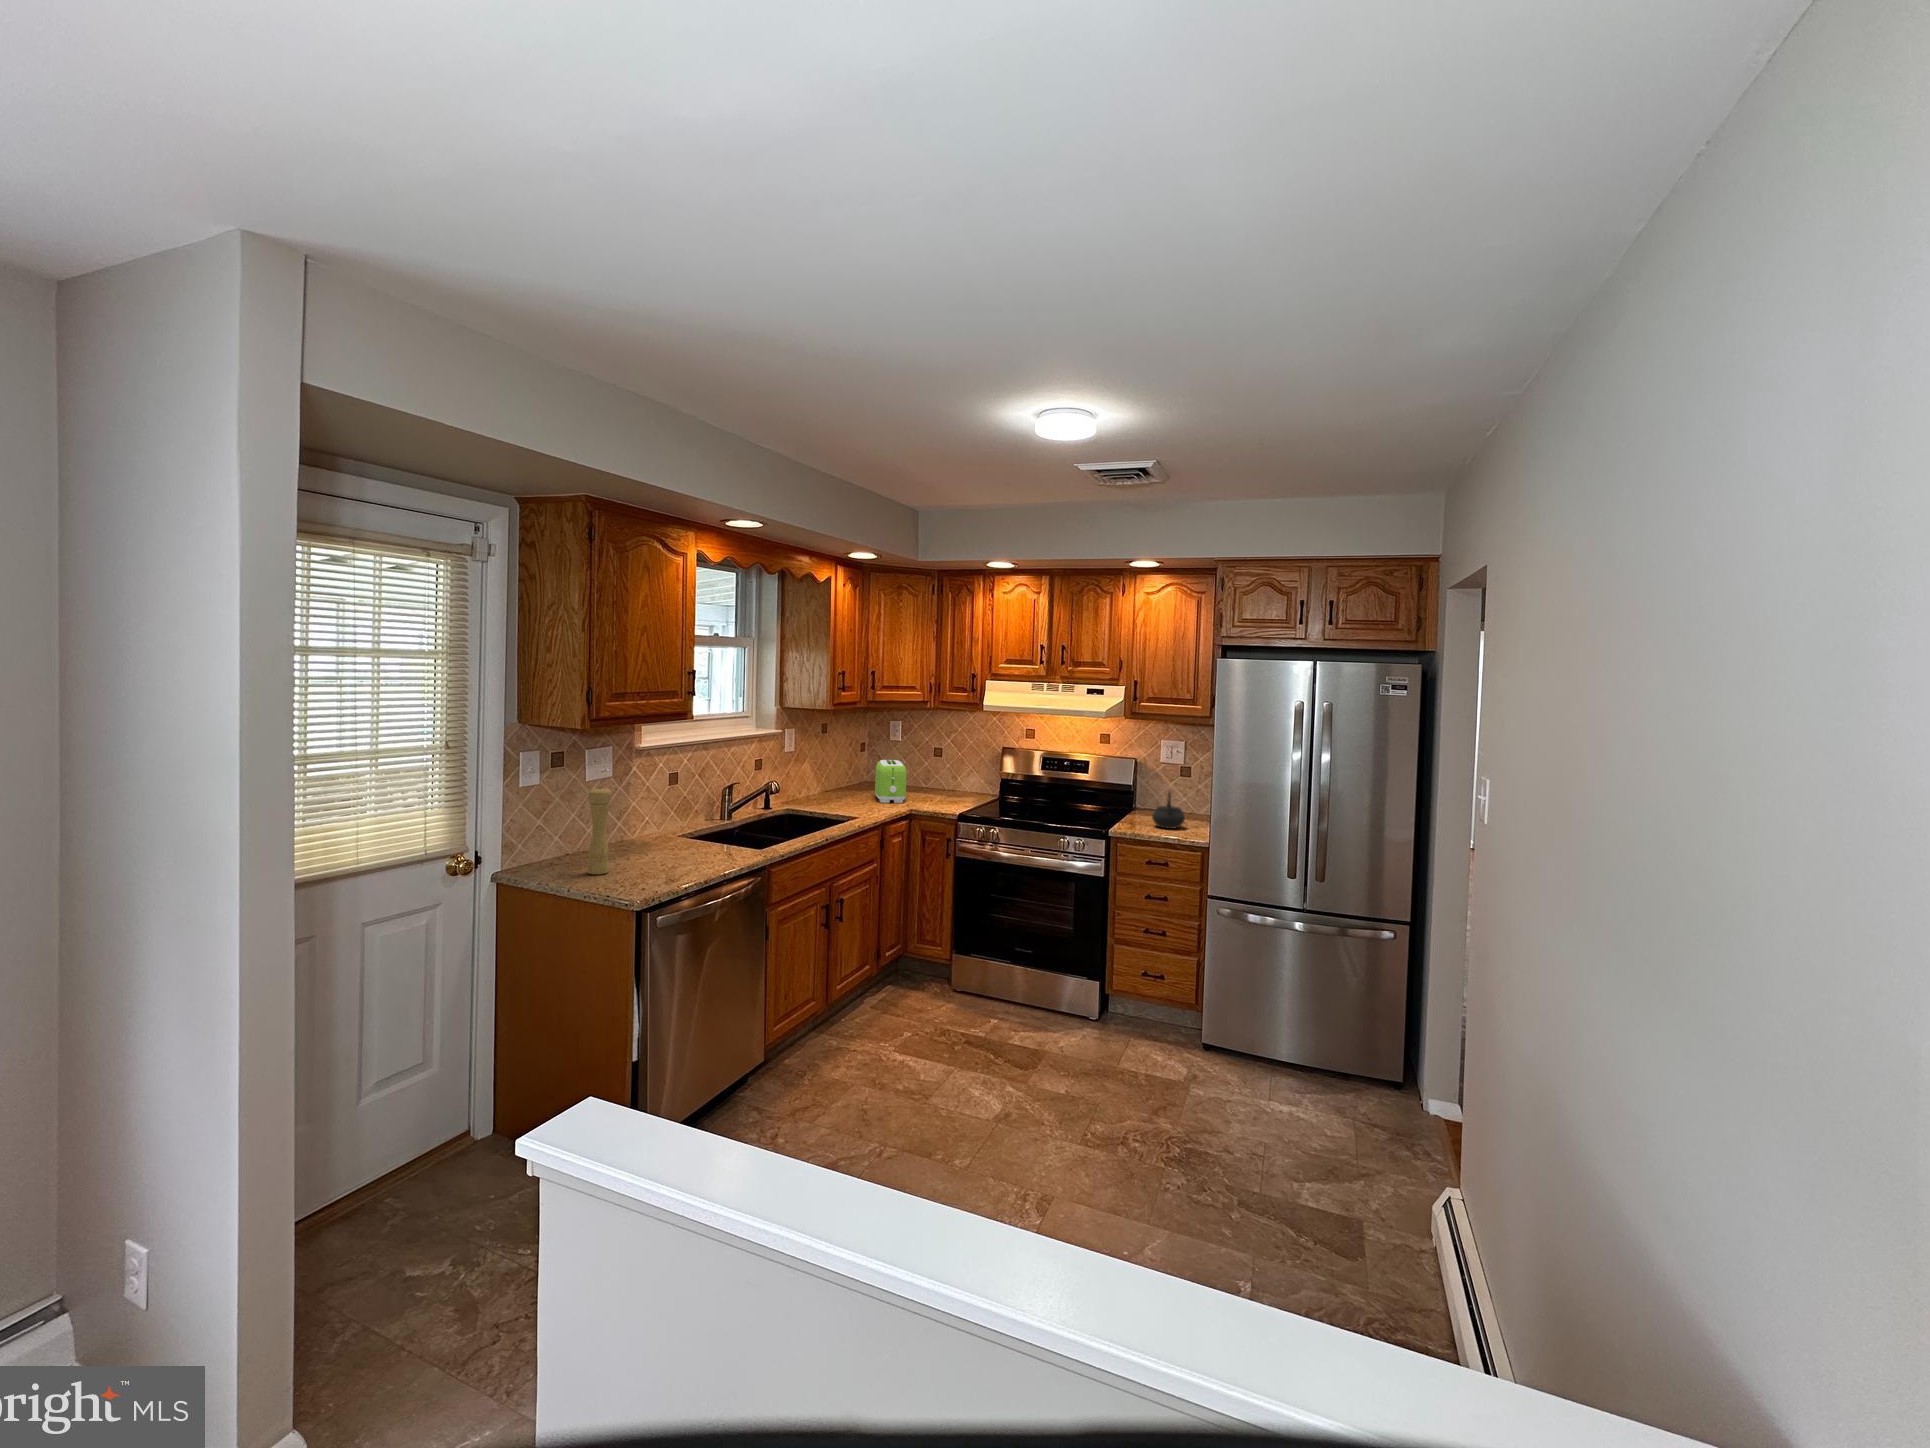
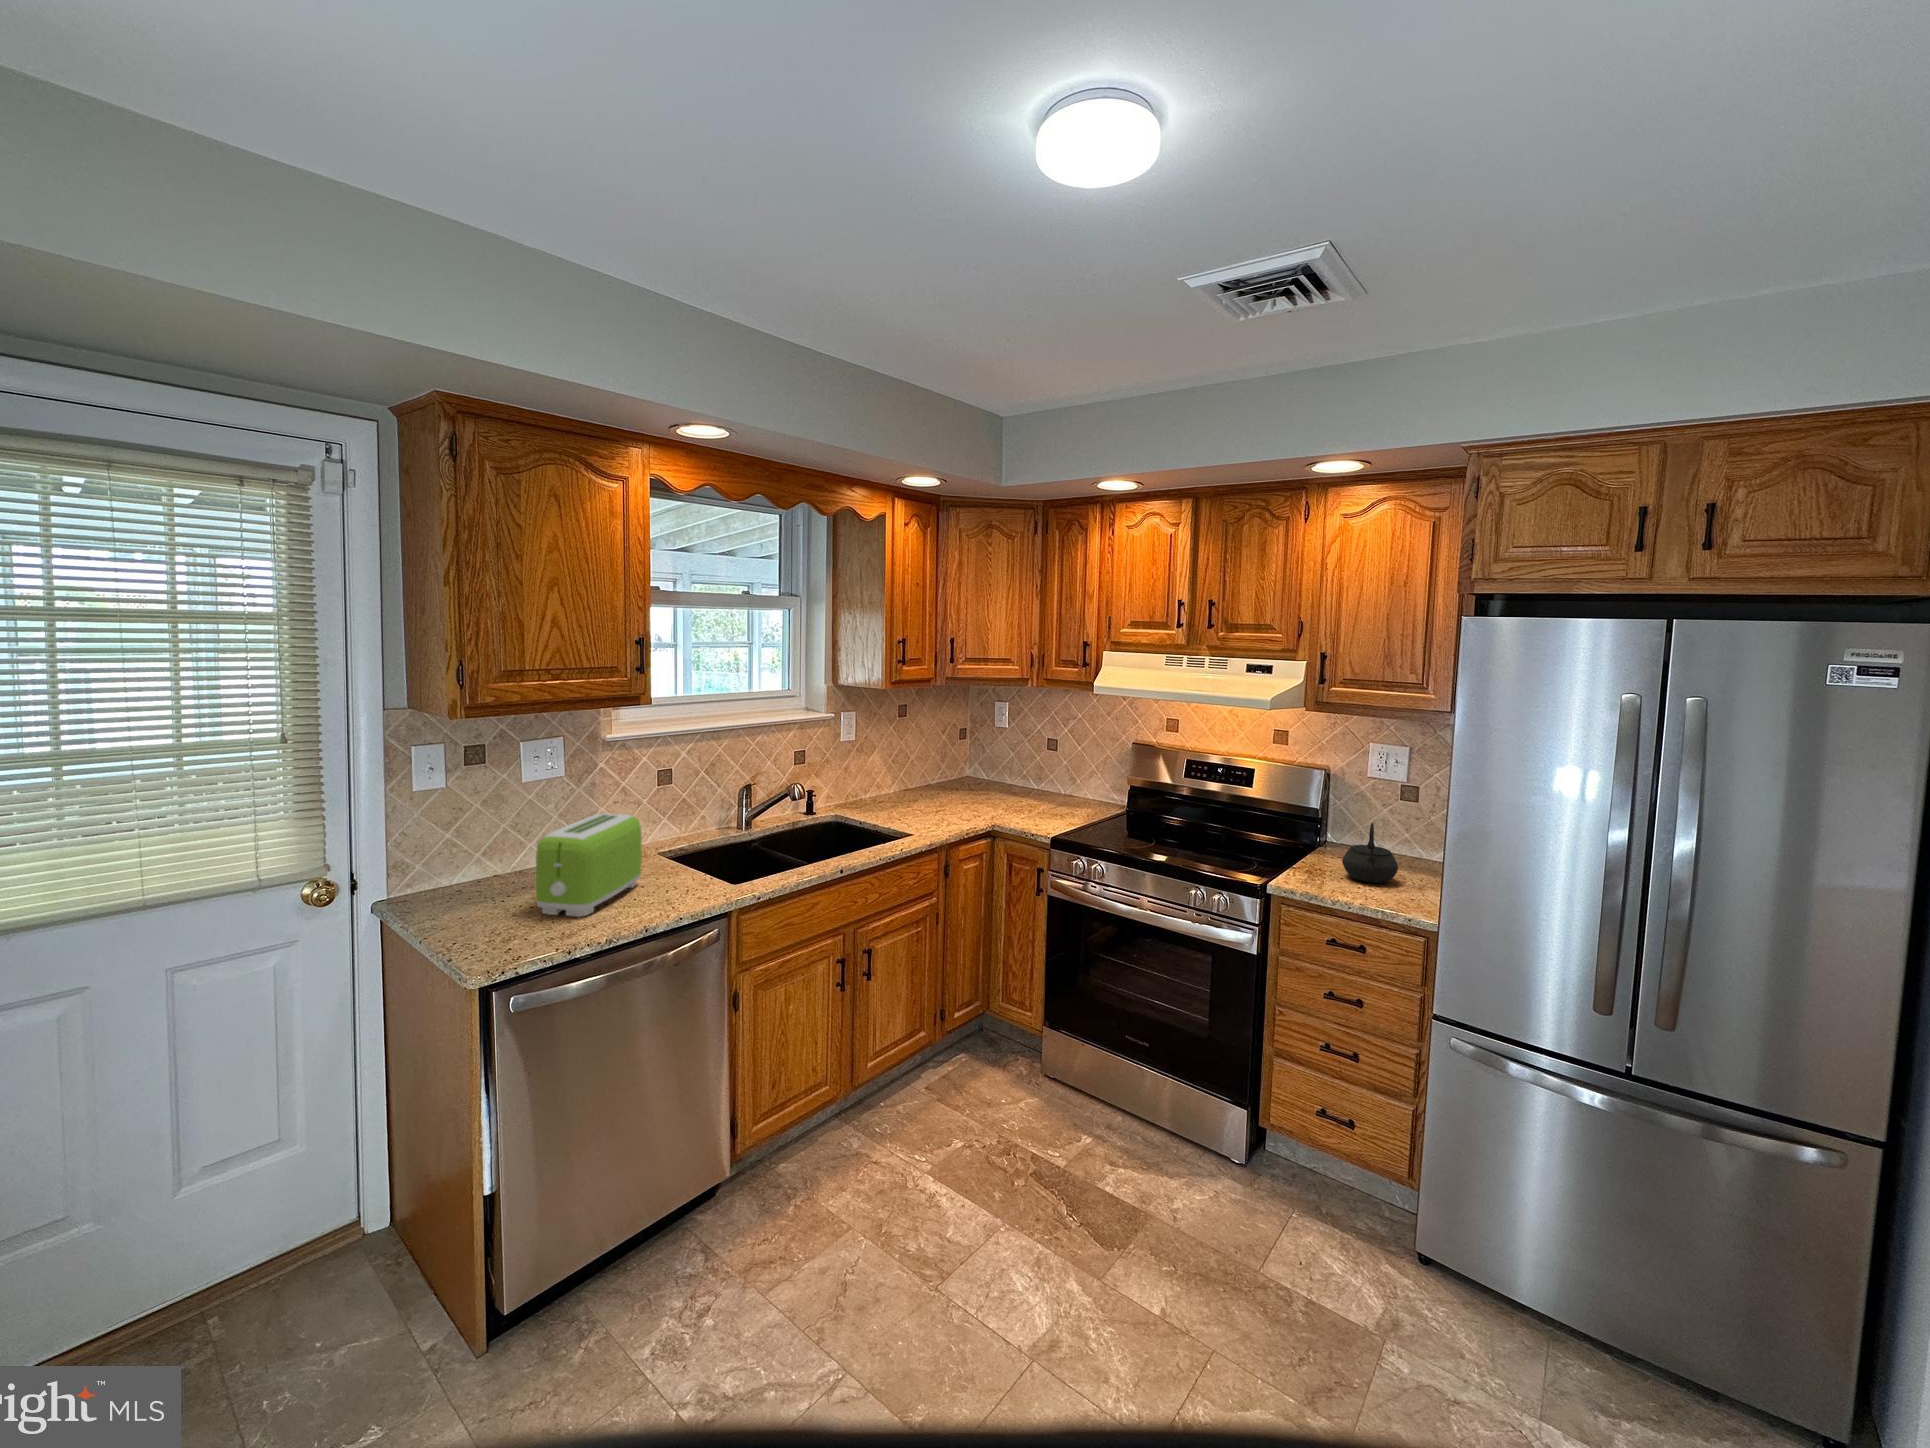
toaster: present [875,760,907,803] -> present [536,813,642,917]
pepper mill: present [587,787,612,874] -> none [444,802,480,926]

